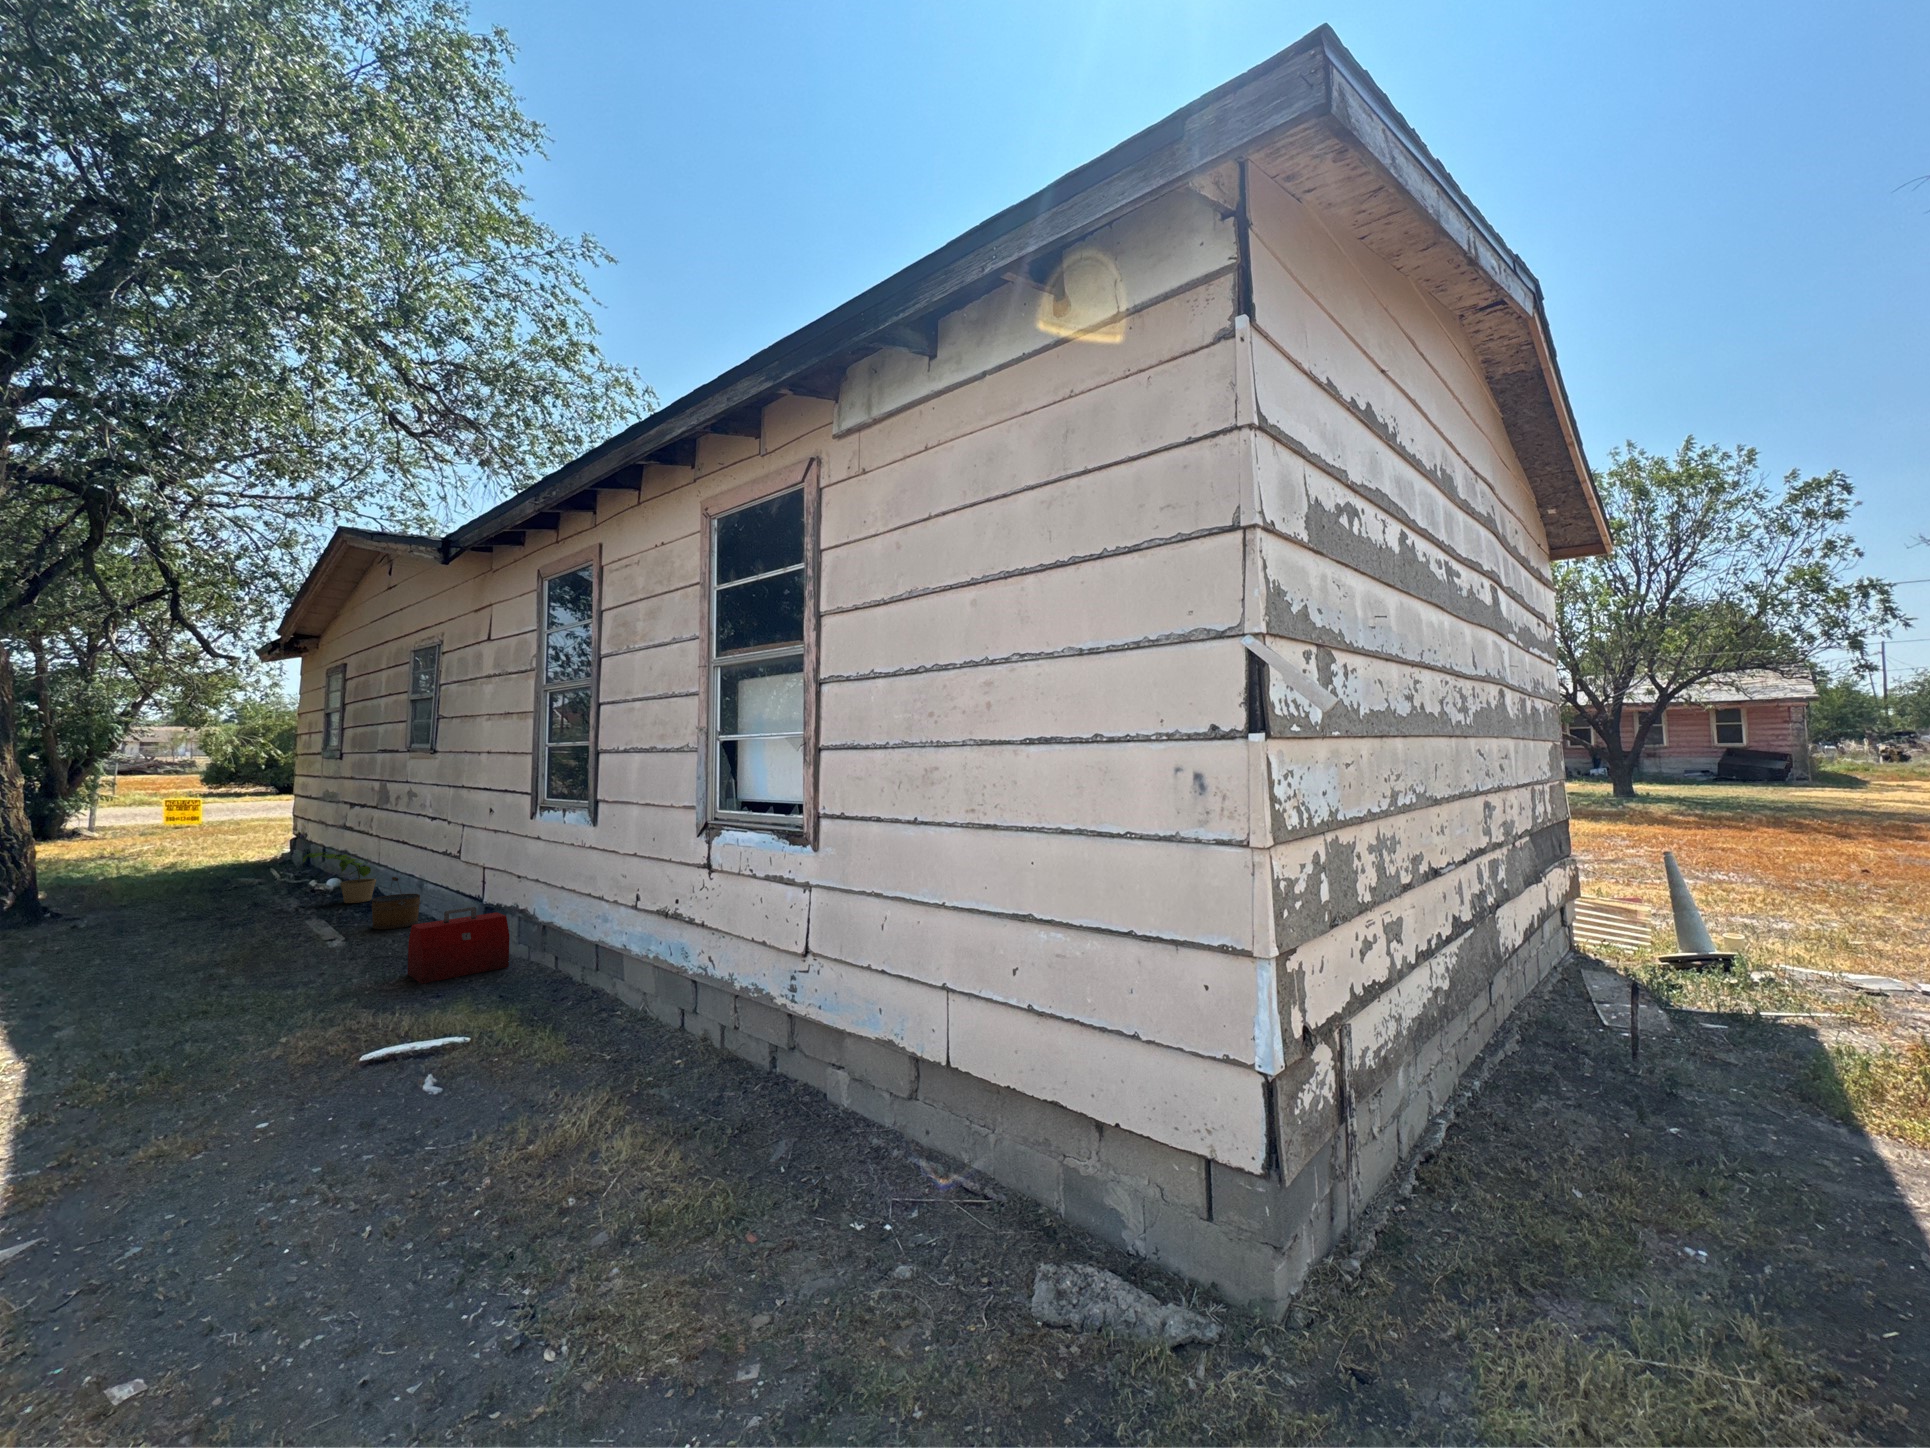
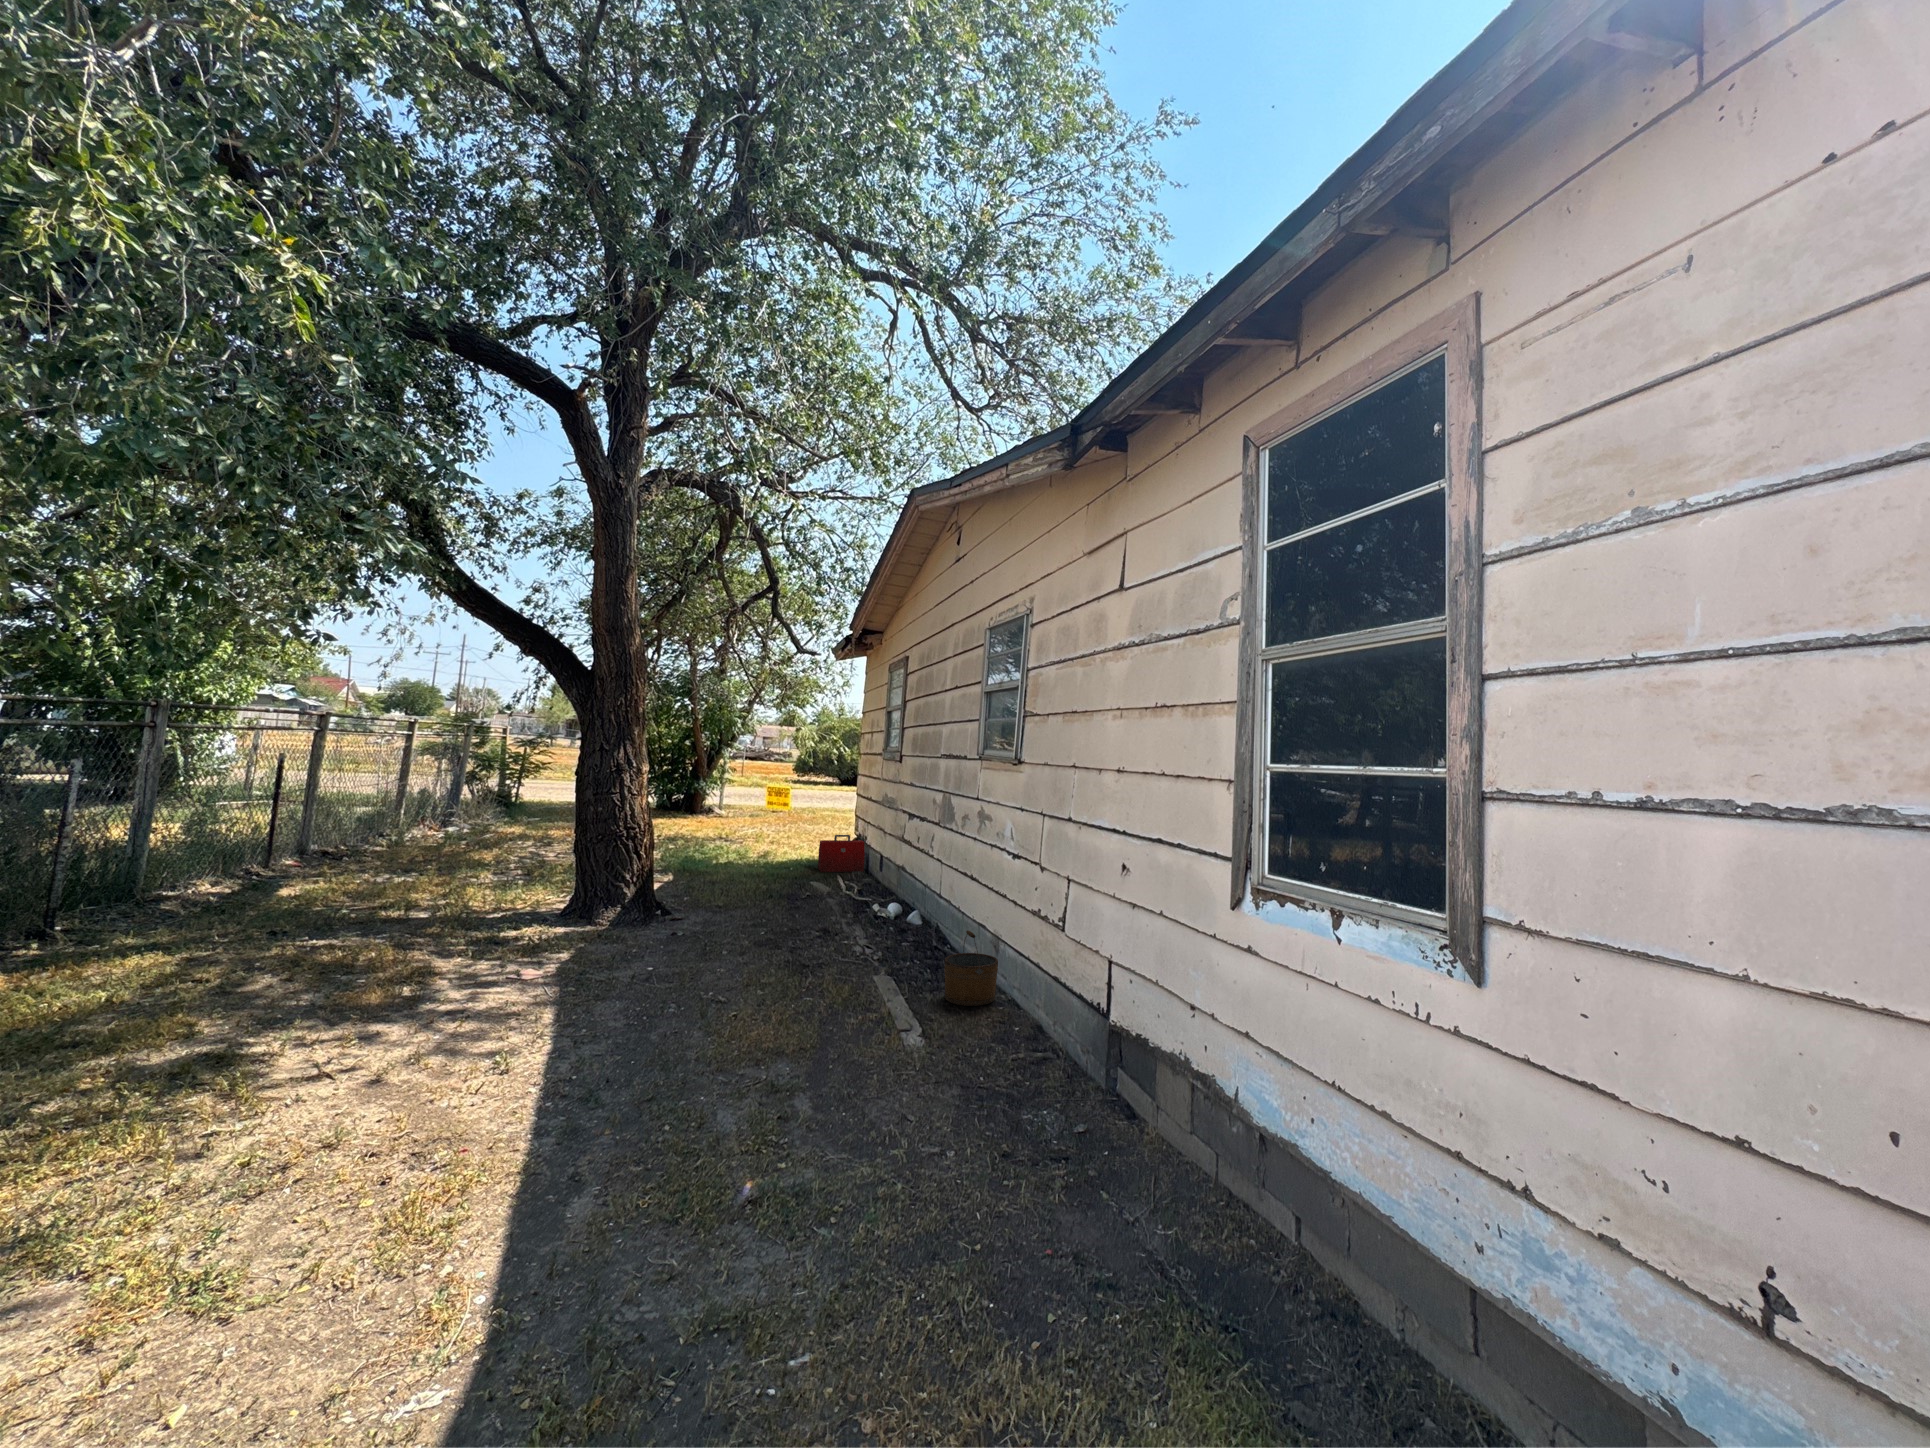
potted plant: present [303,852,376,903] -> none [869,874,938,941]
toolbox: present [408,907,510,984] -> present [818,835,865,872]

